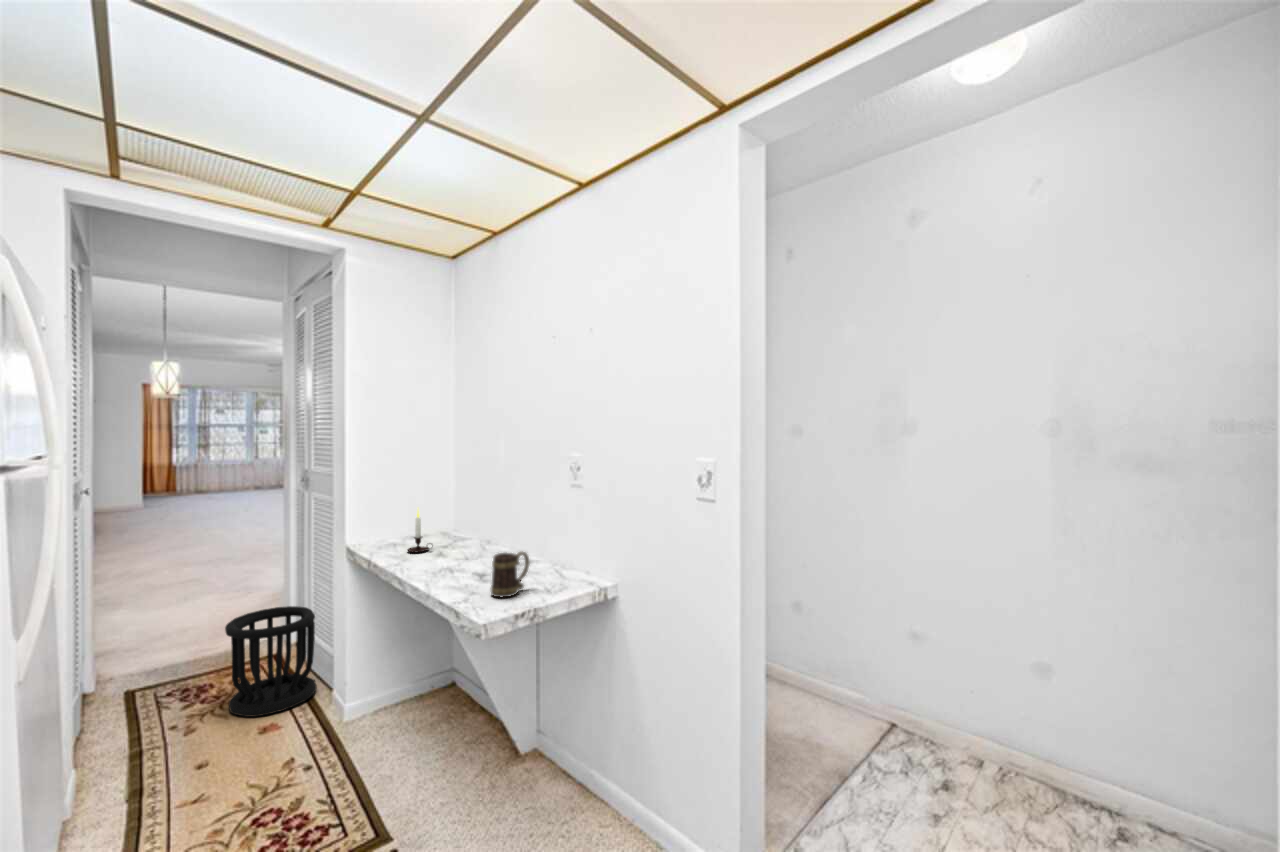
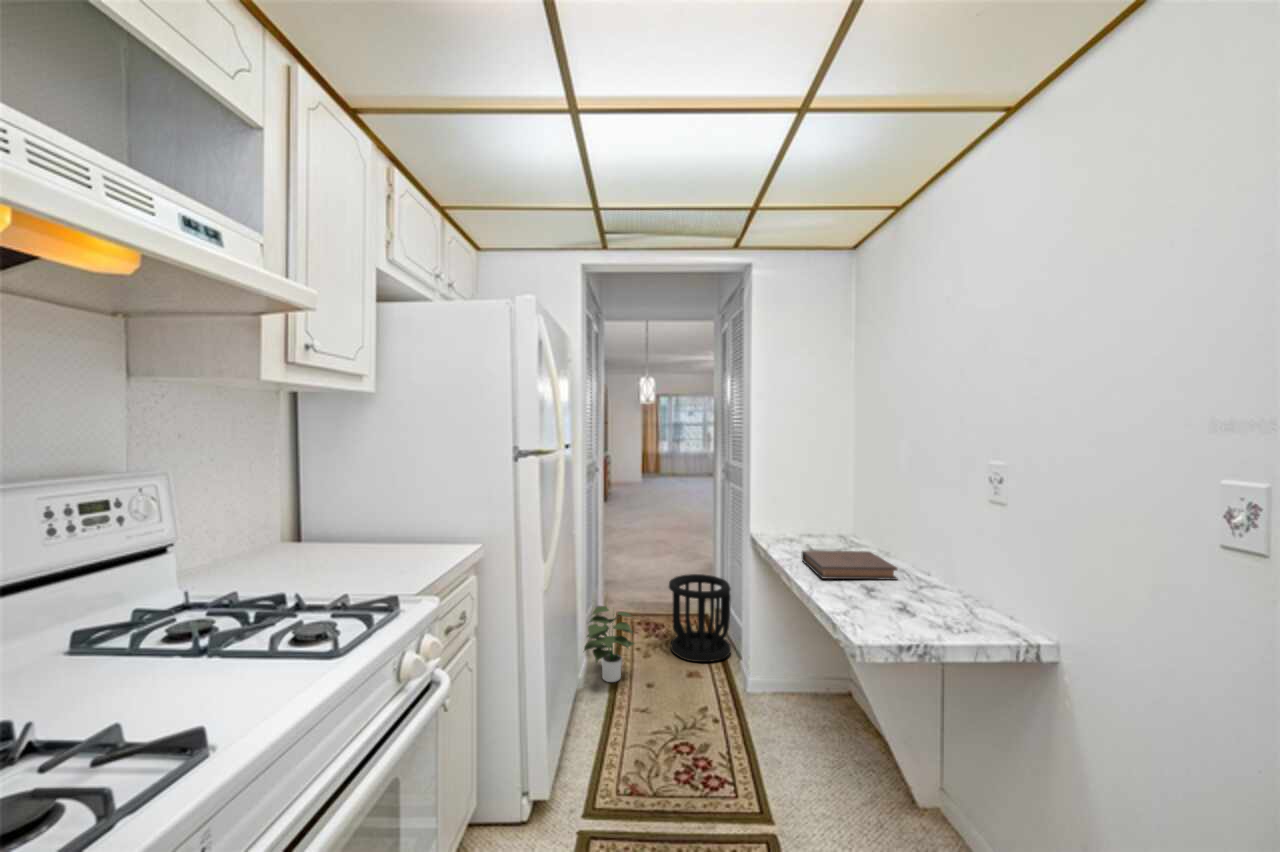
candle: present [407,508,431,552] -> none [802,505,827,550]
book: none [409,544,502,576] -> present [801,551,898,580]
mug: present [491,552,529,597] -> none [876,569,925,621]
potted plant: none [81,678,179,785] -> present [584,606,634,682]

